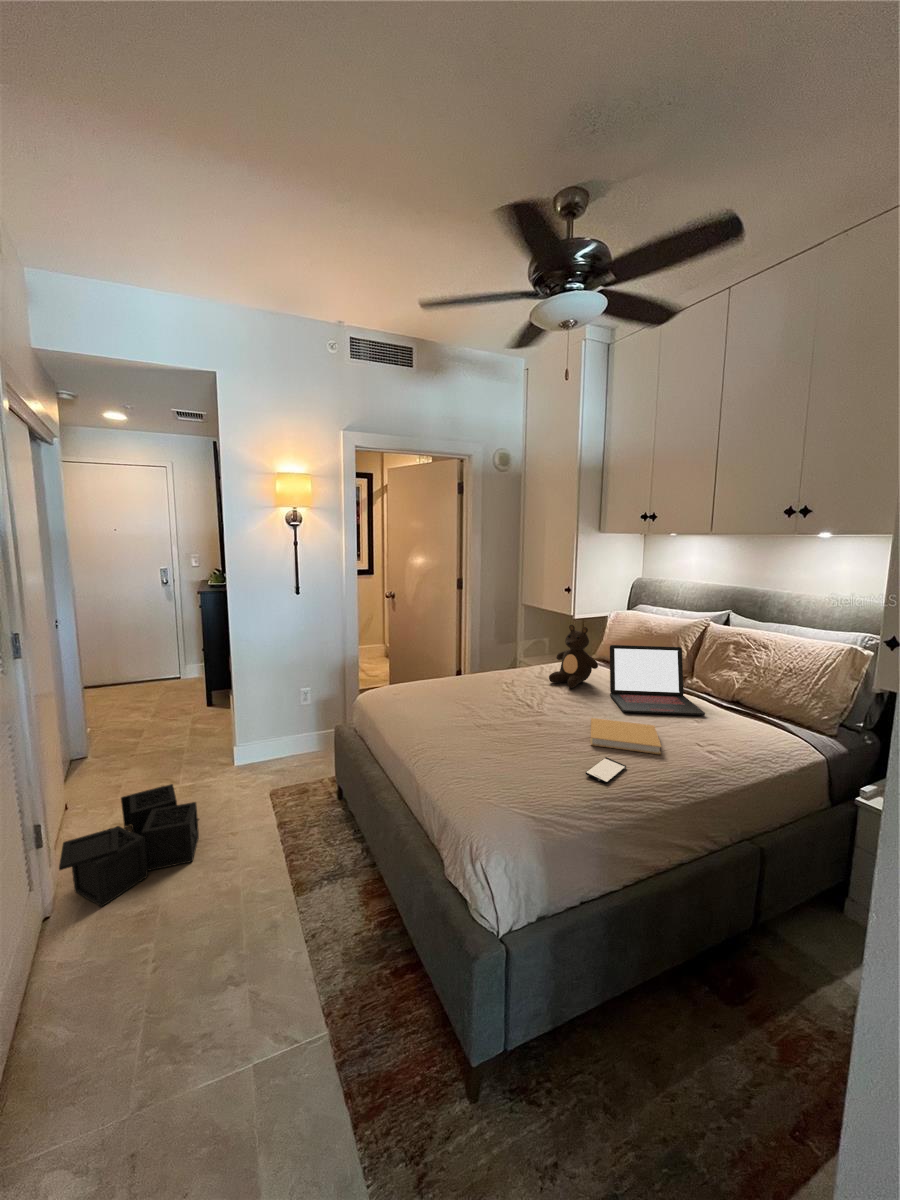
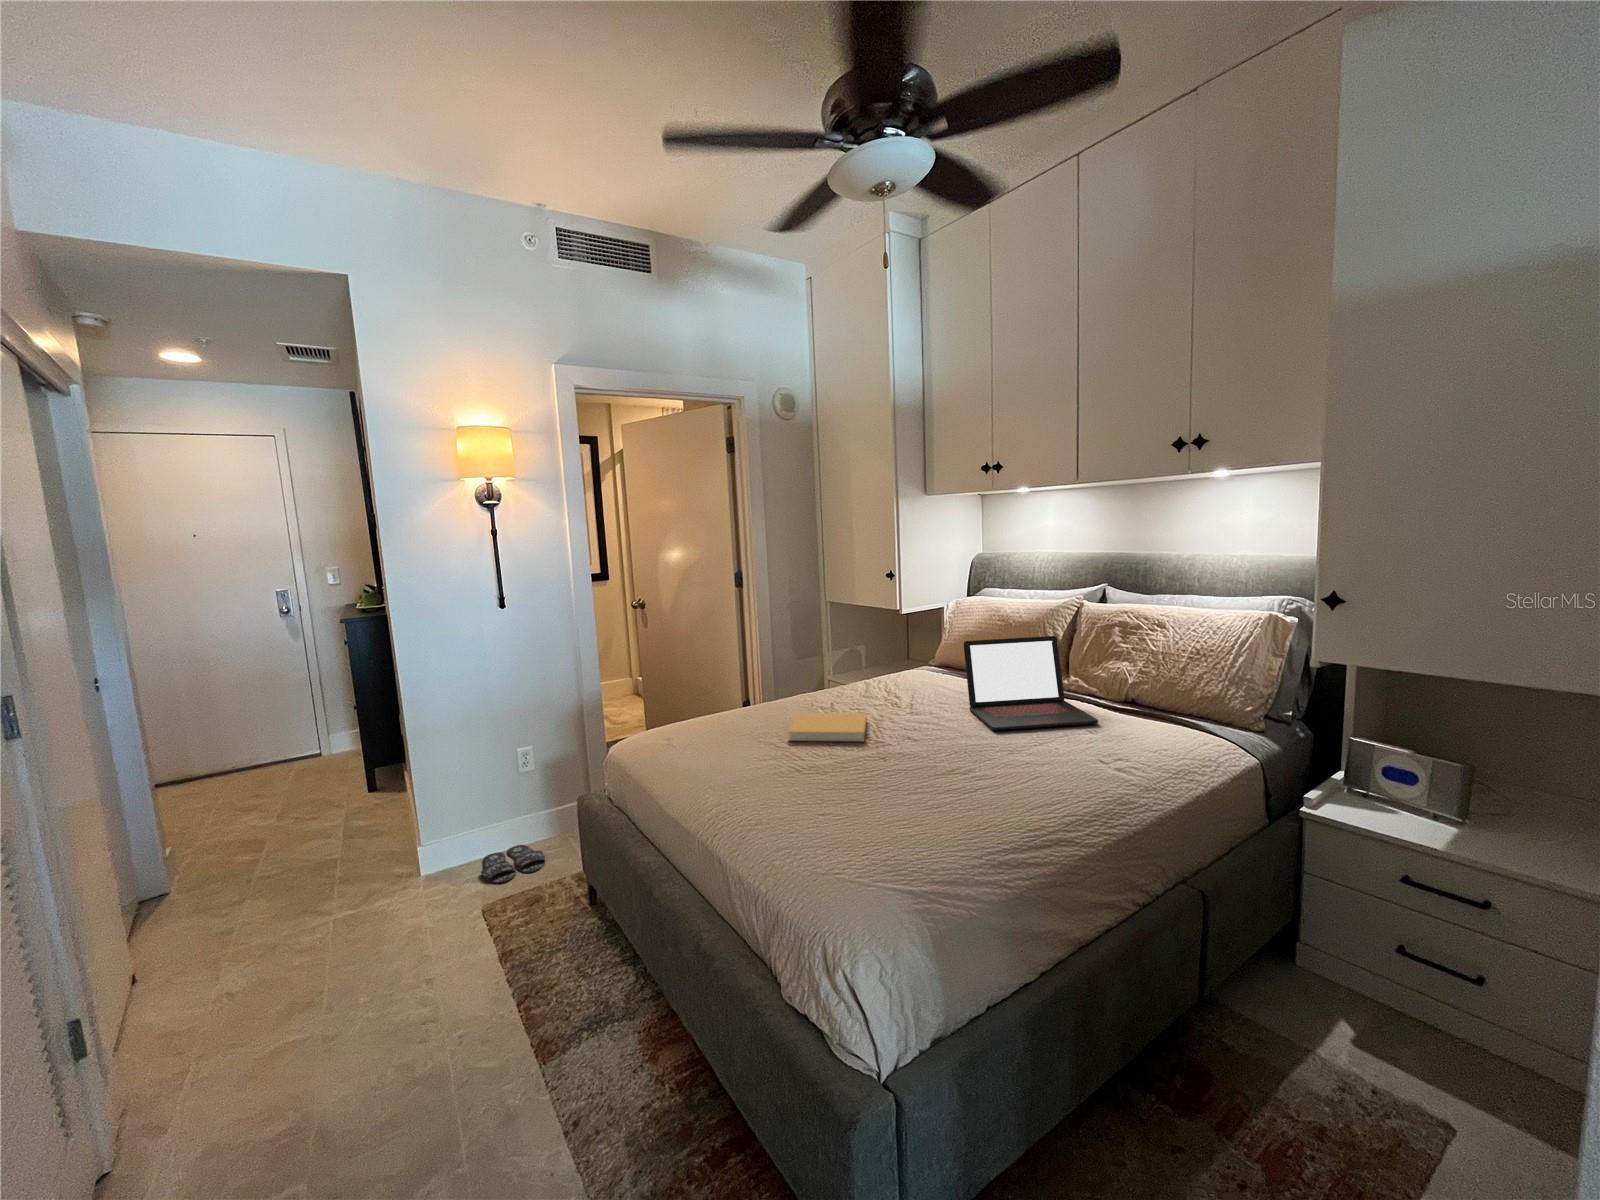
teddy bear: present [549,625,598,688] -> none [883,619,949,706]
book: present [591,718,661,754] -> present [788,713,867,742]
slippers: none [272,752,313,775] -> present [481,845,545,883]
smartphone: present [586,757,626,783] -> none [965,794,1017,830]
storage bin: present [59,784,199,906] -> none [124,920,372,1140]

